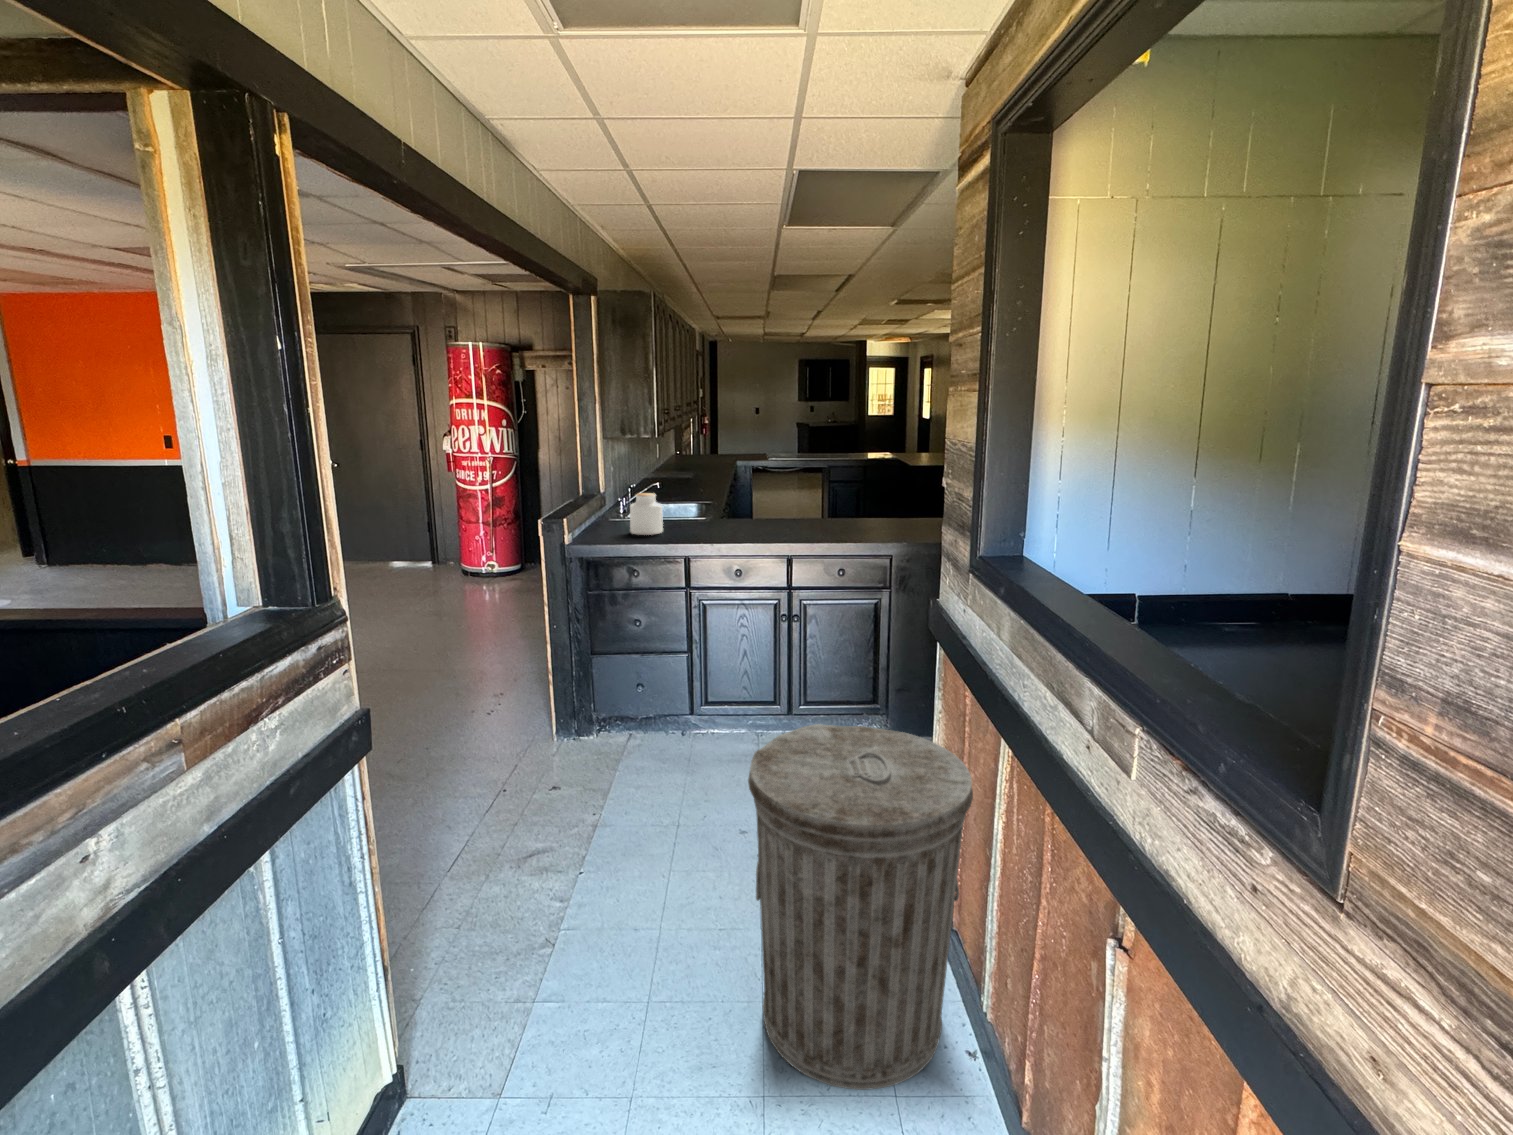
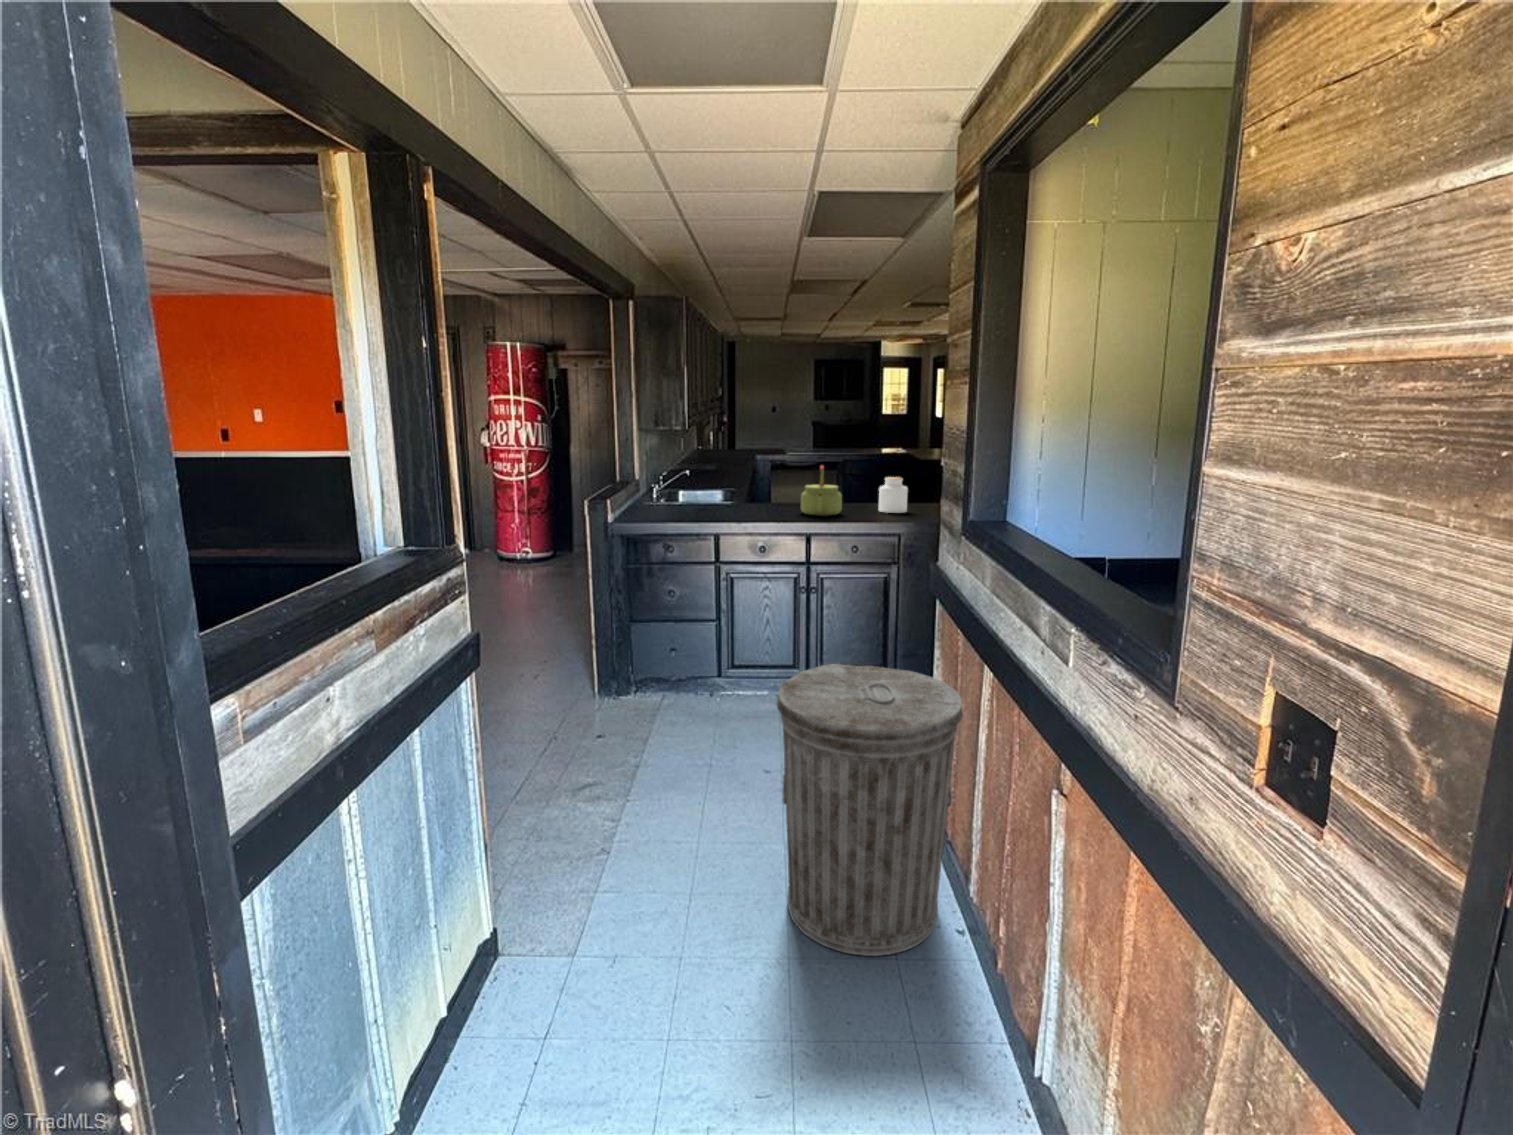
kettle: none [780,479,825,535] -> present [801,466,842,516]
jar: present [630,493,663,535] -> present [879,477,908,513]

